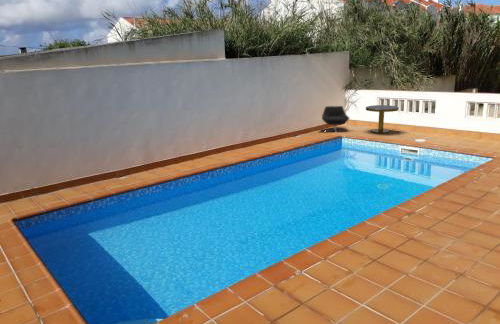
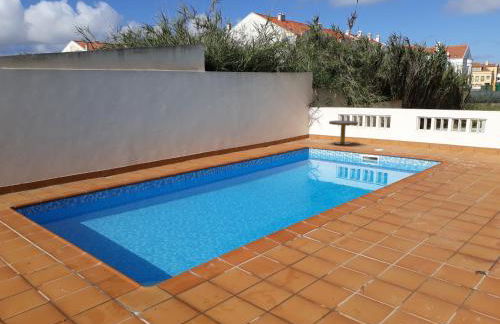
lounge chair: present [322,106,349,132] -> none [289,121,315,145]

